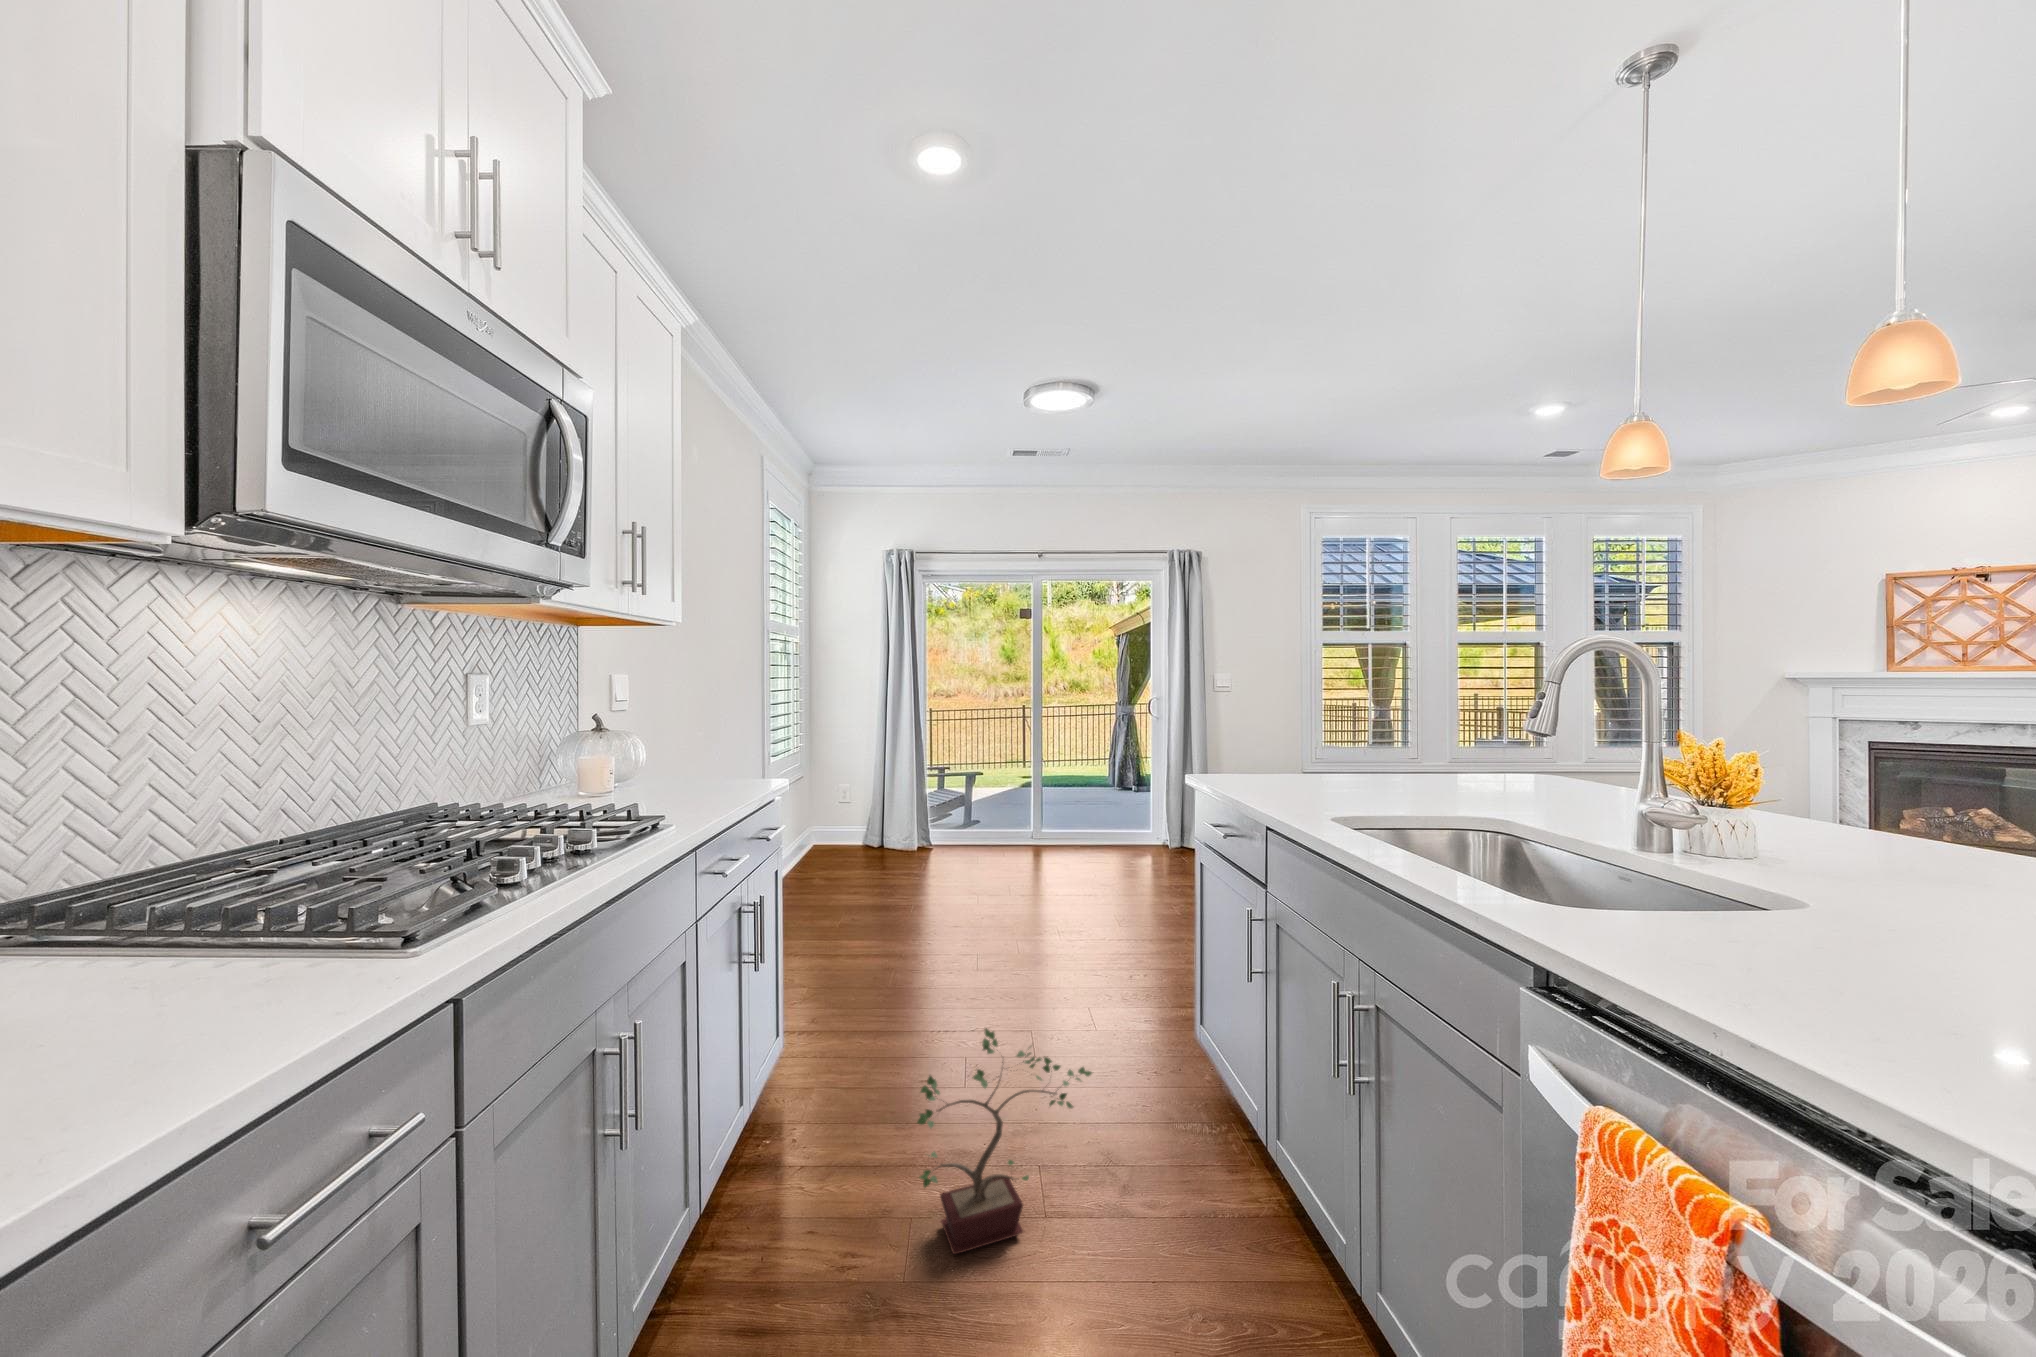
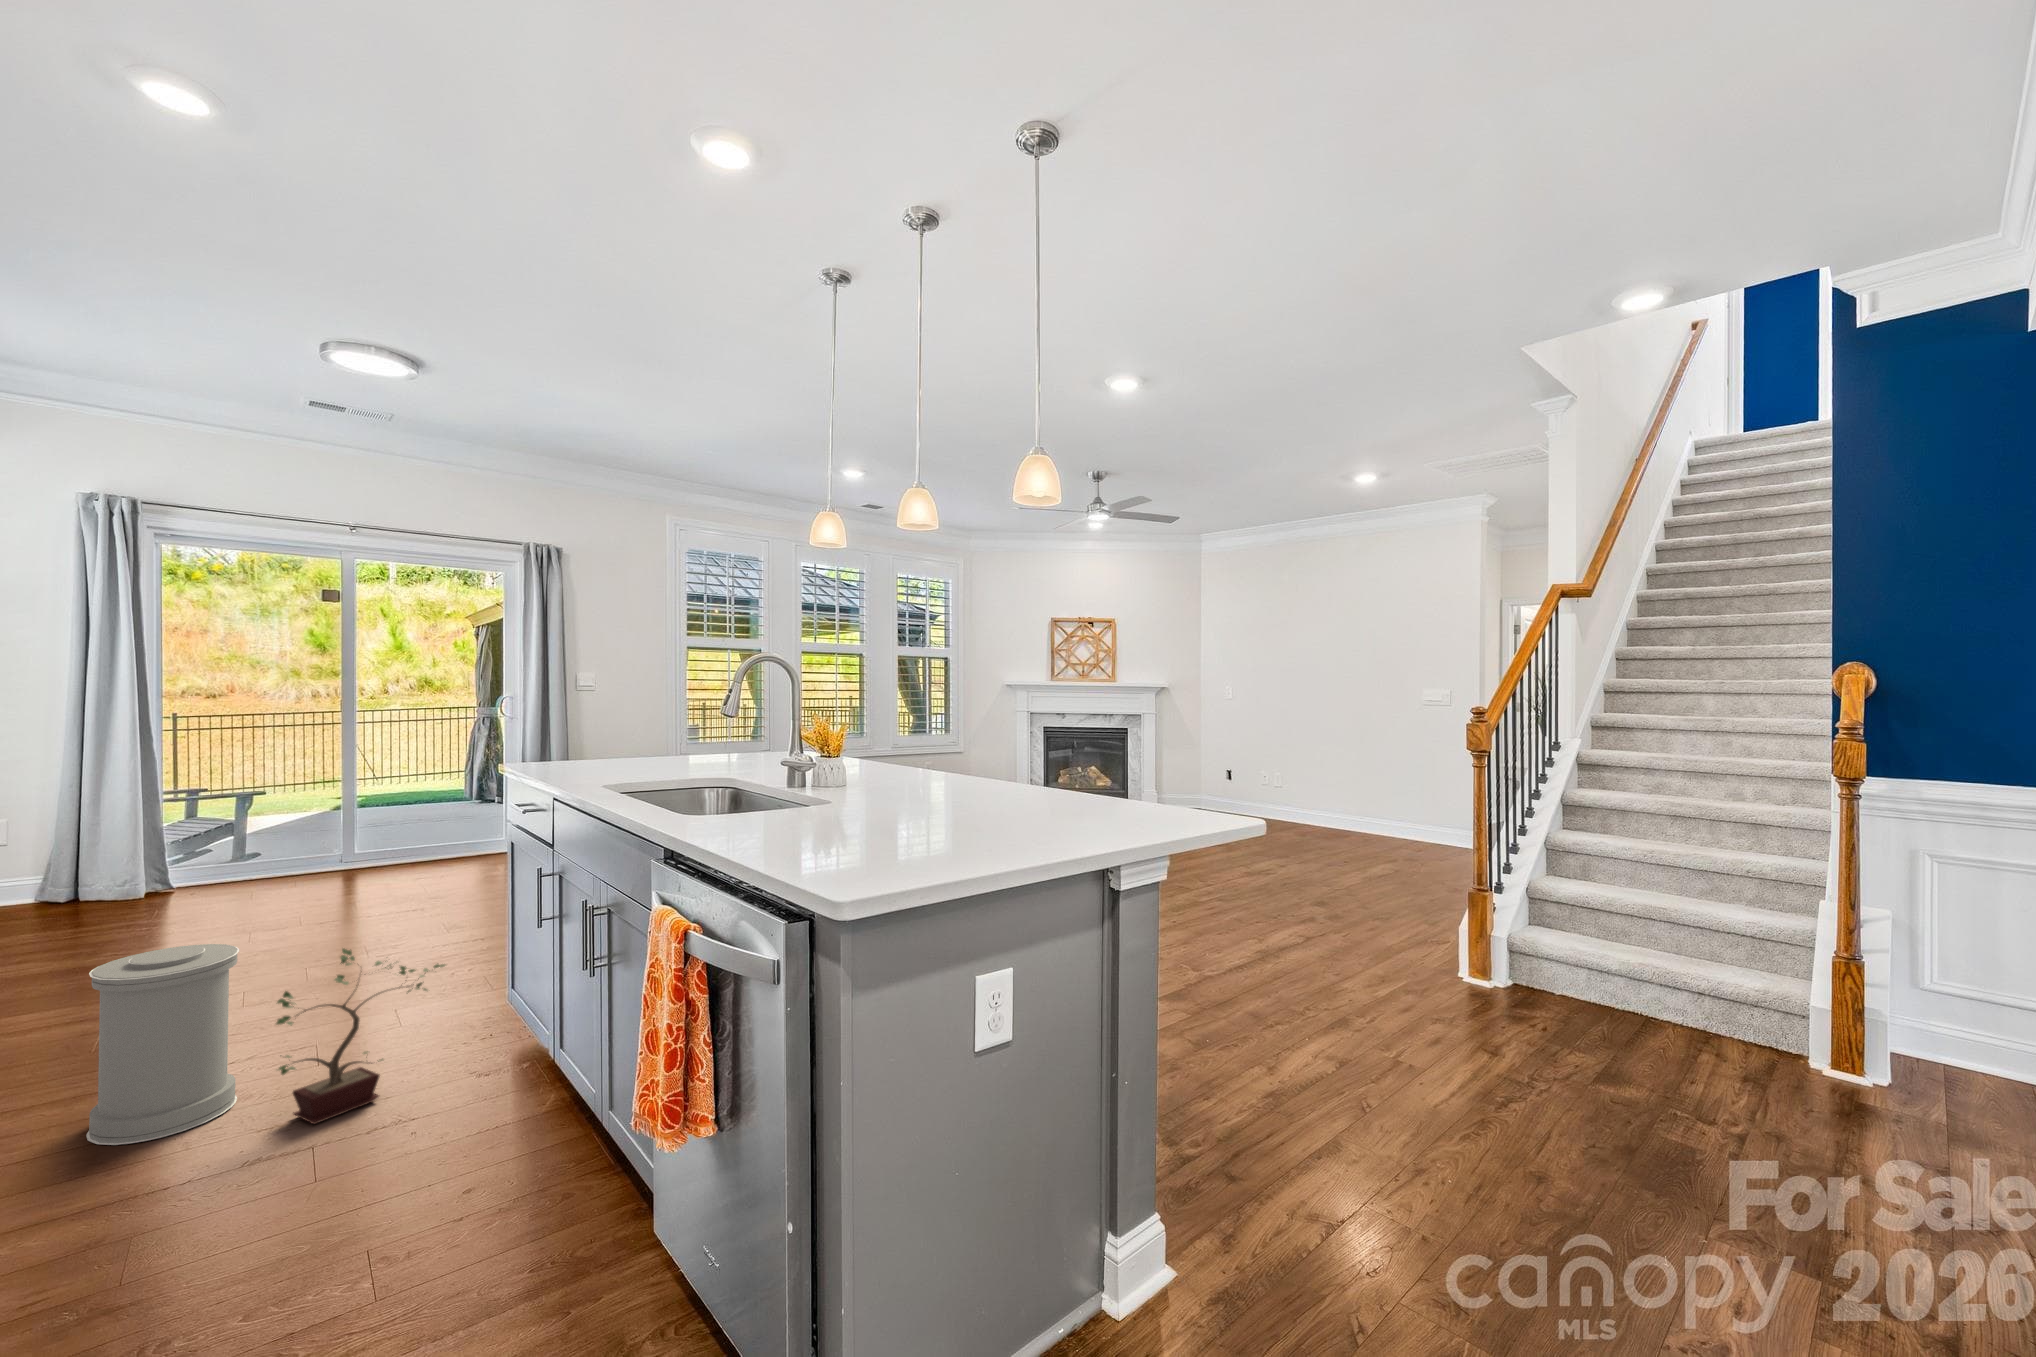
trash can: none [790,972,906,1199] -> present [86,944,239,1145]

